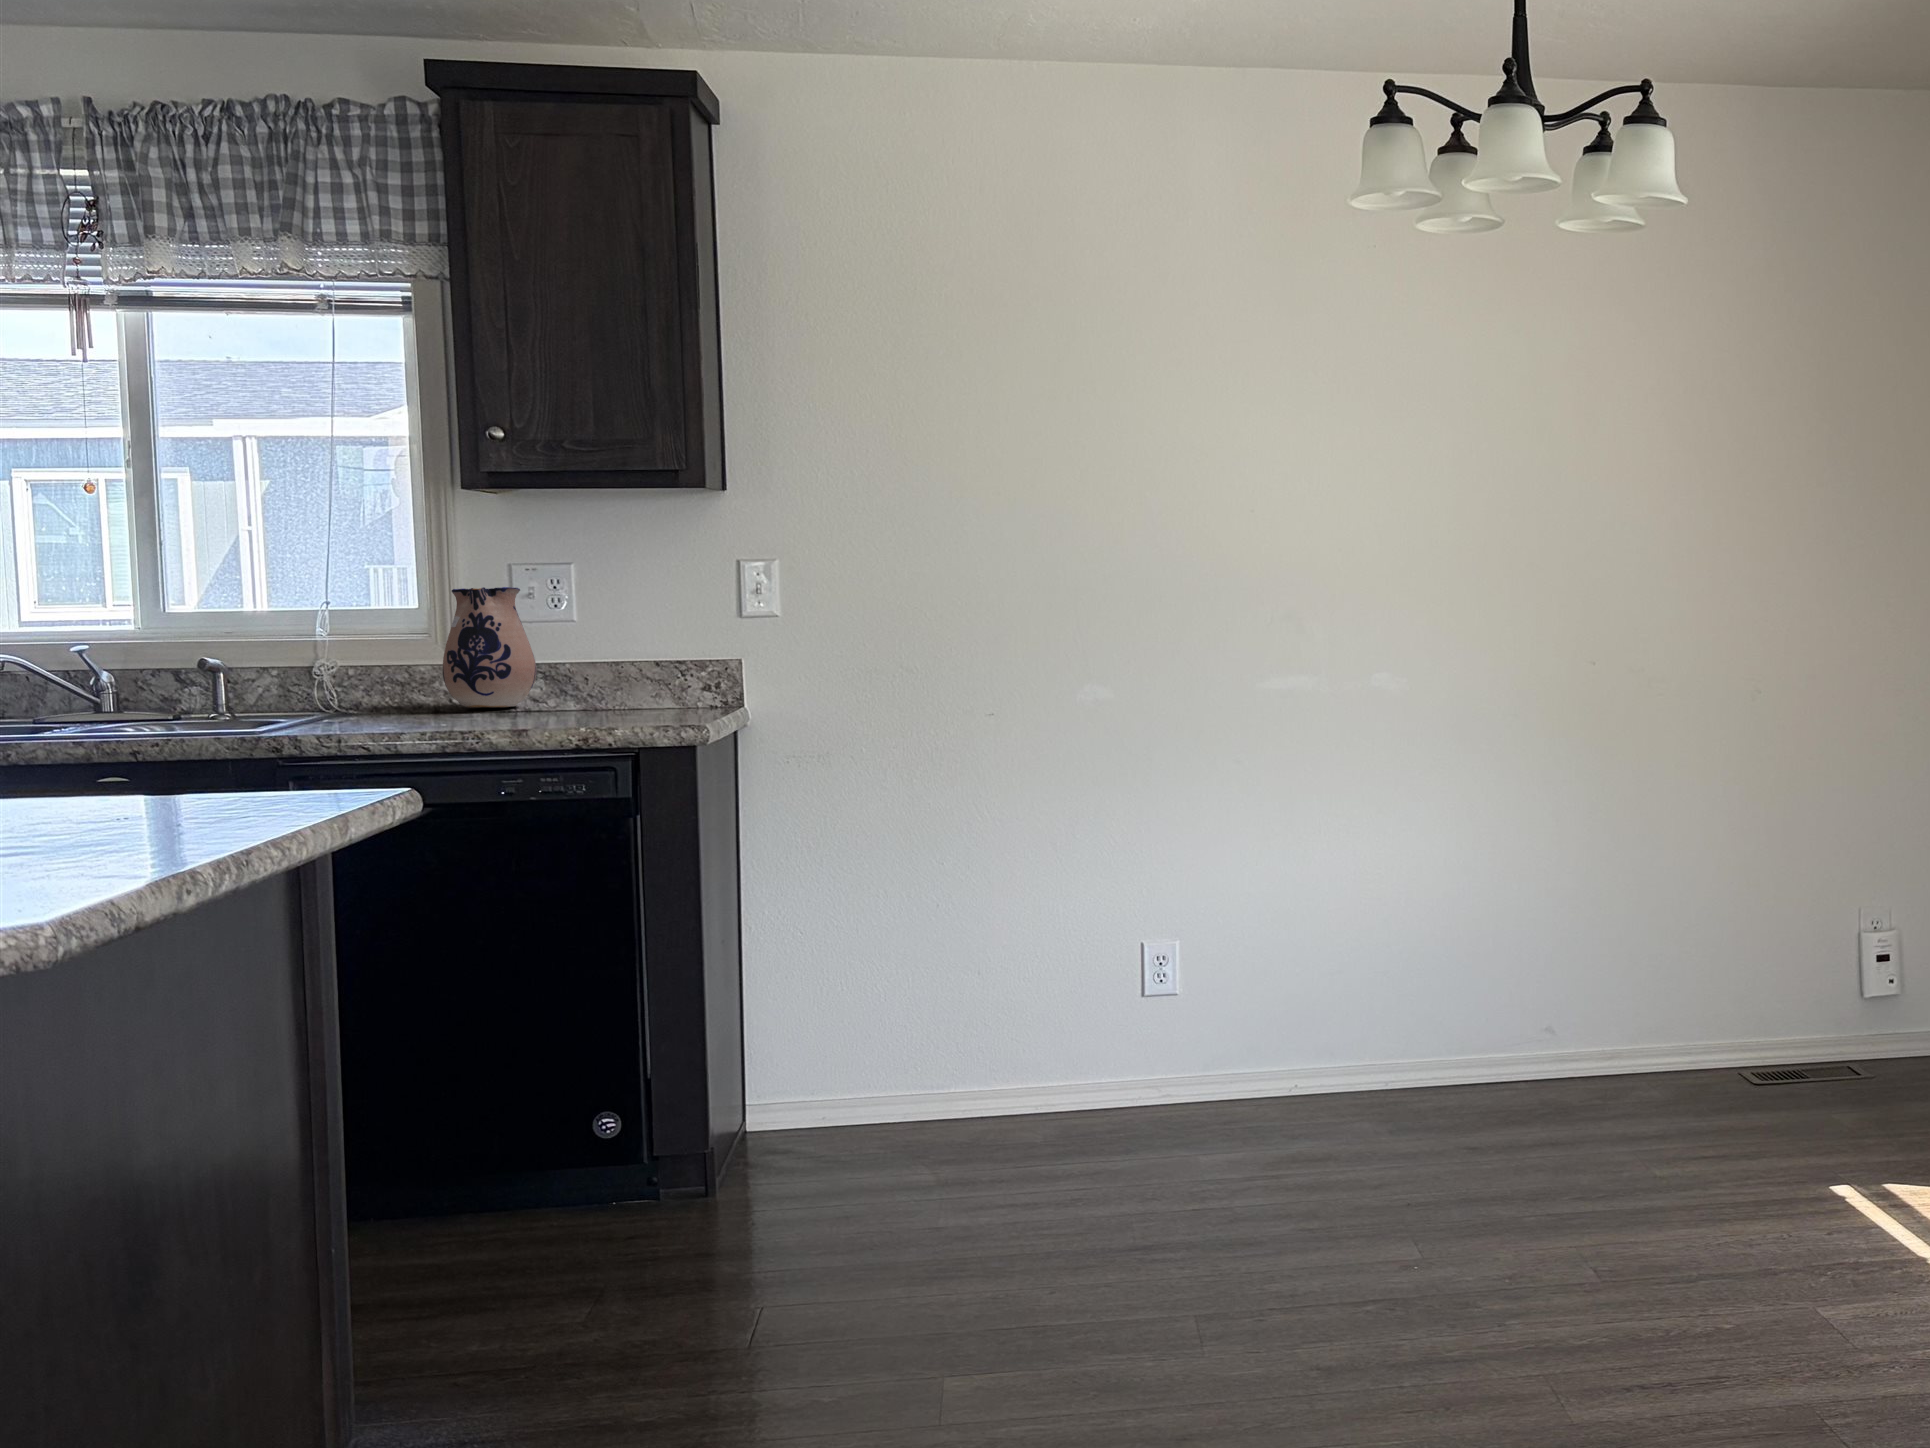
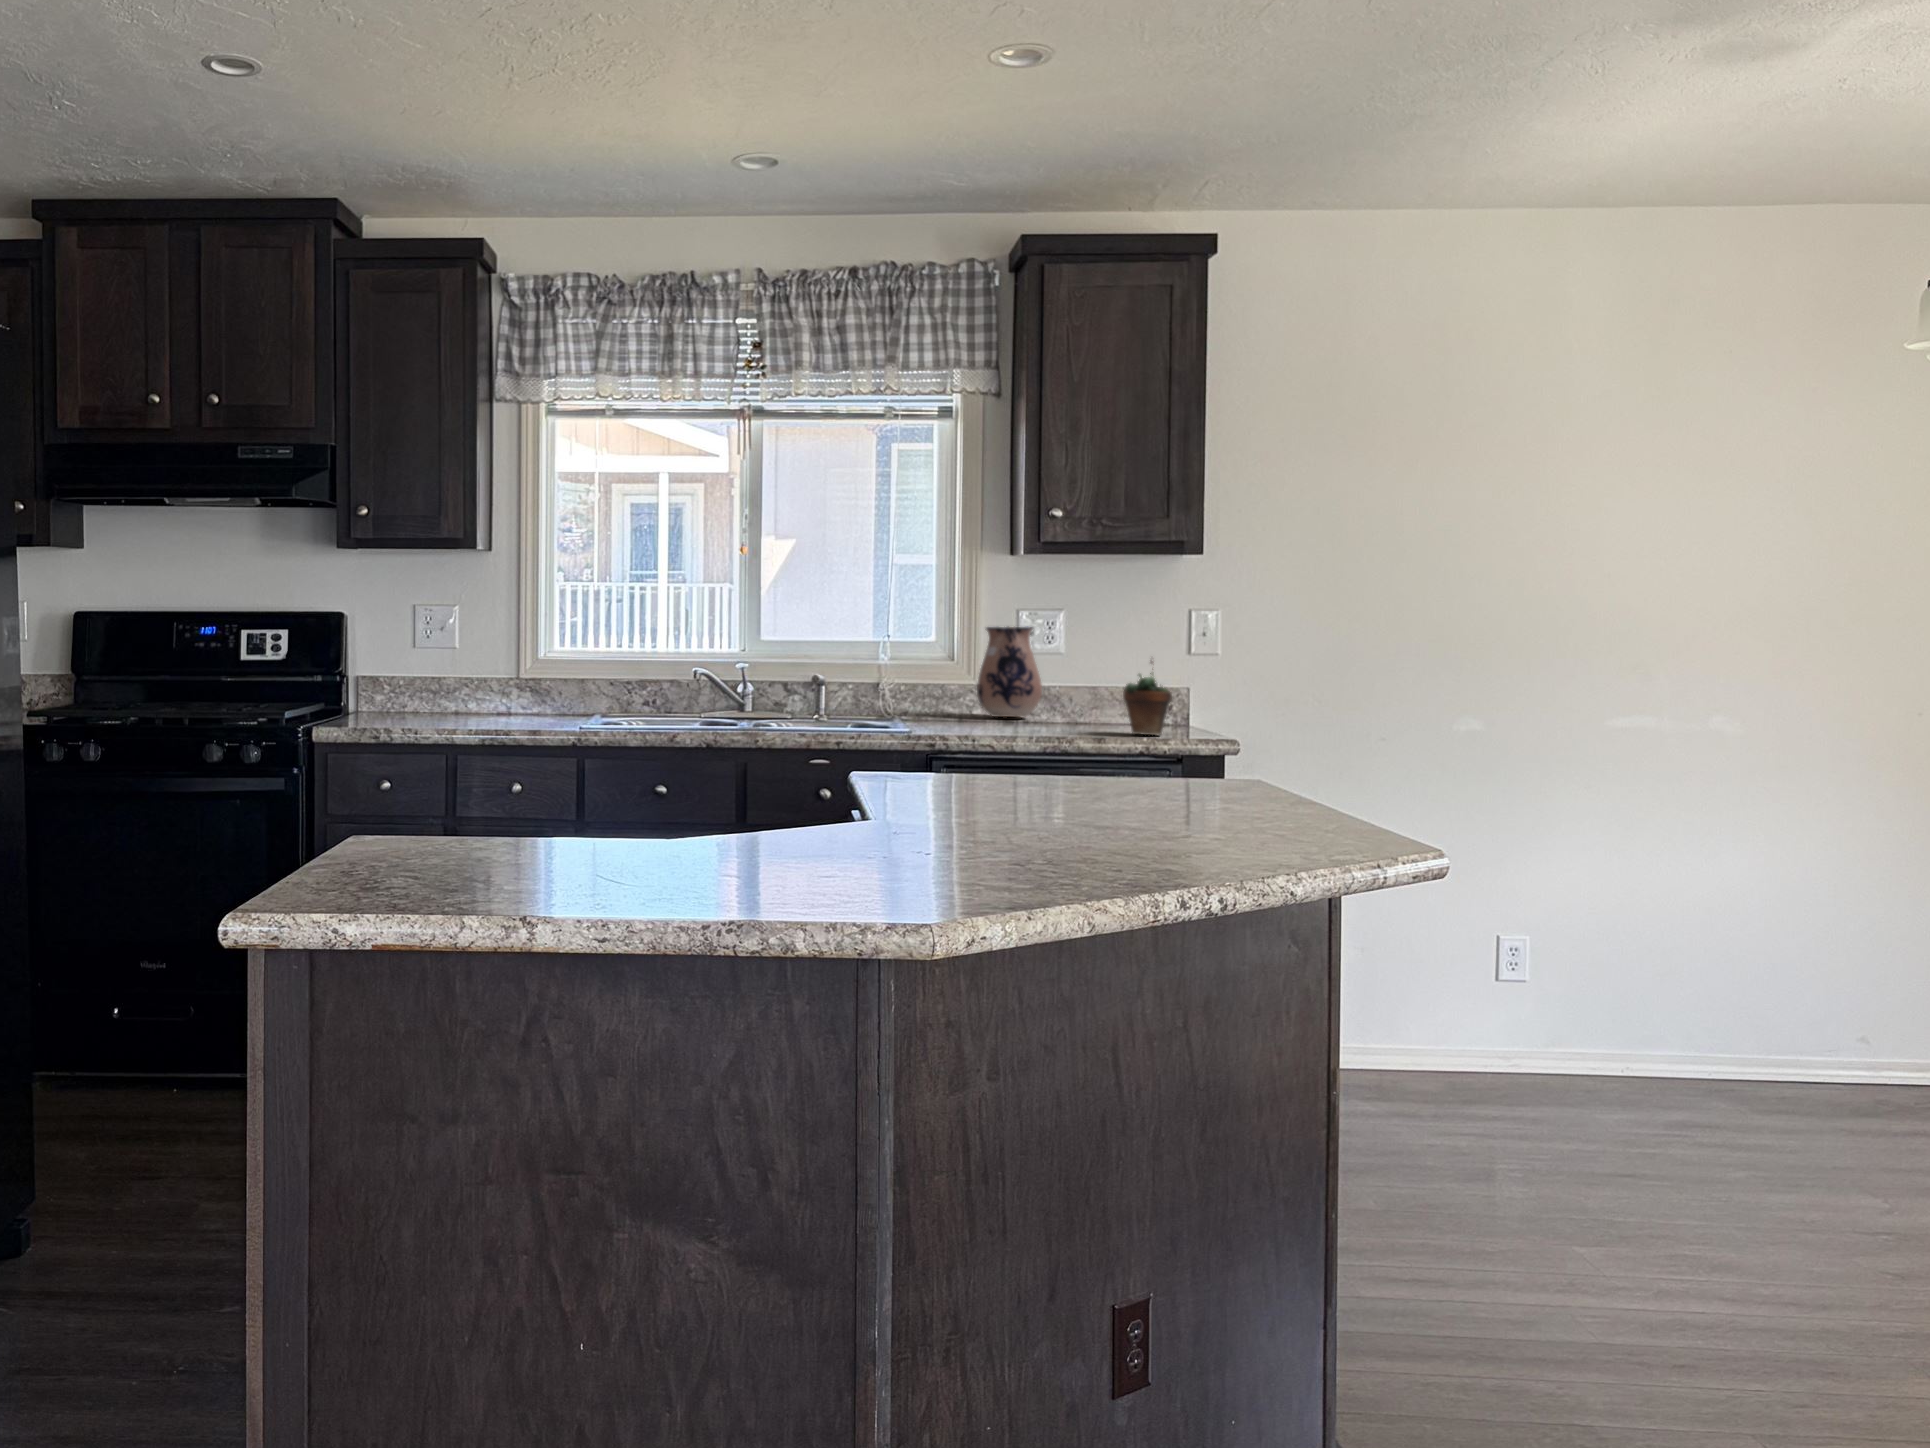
succulent plant: none [559,623,634,727] -> present [1123,661,1172,735]

